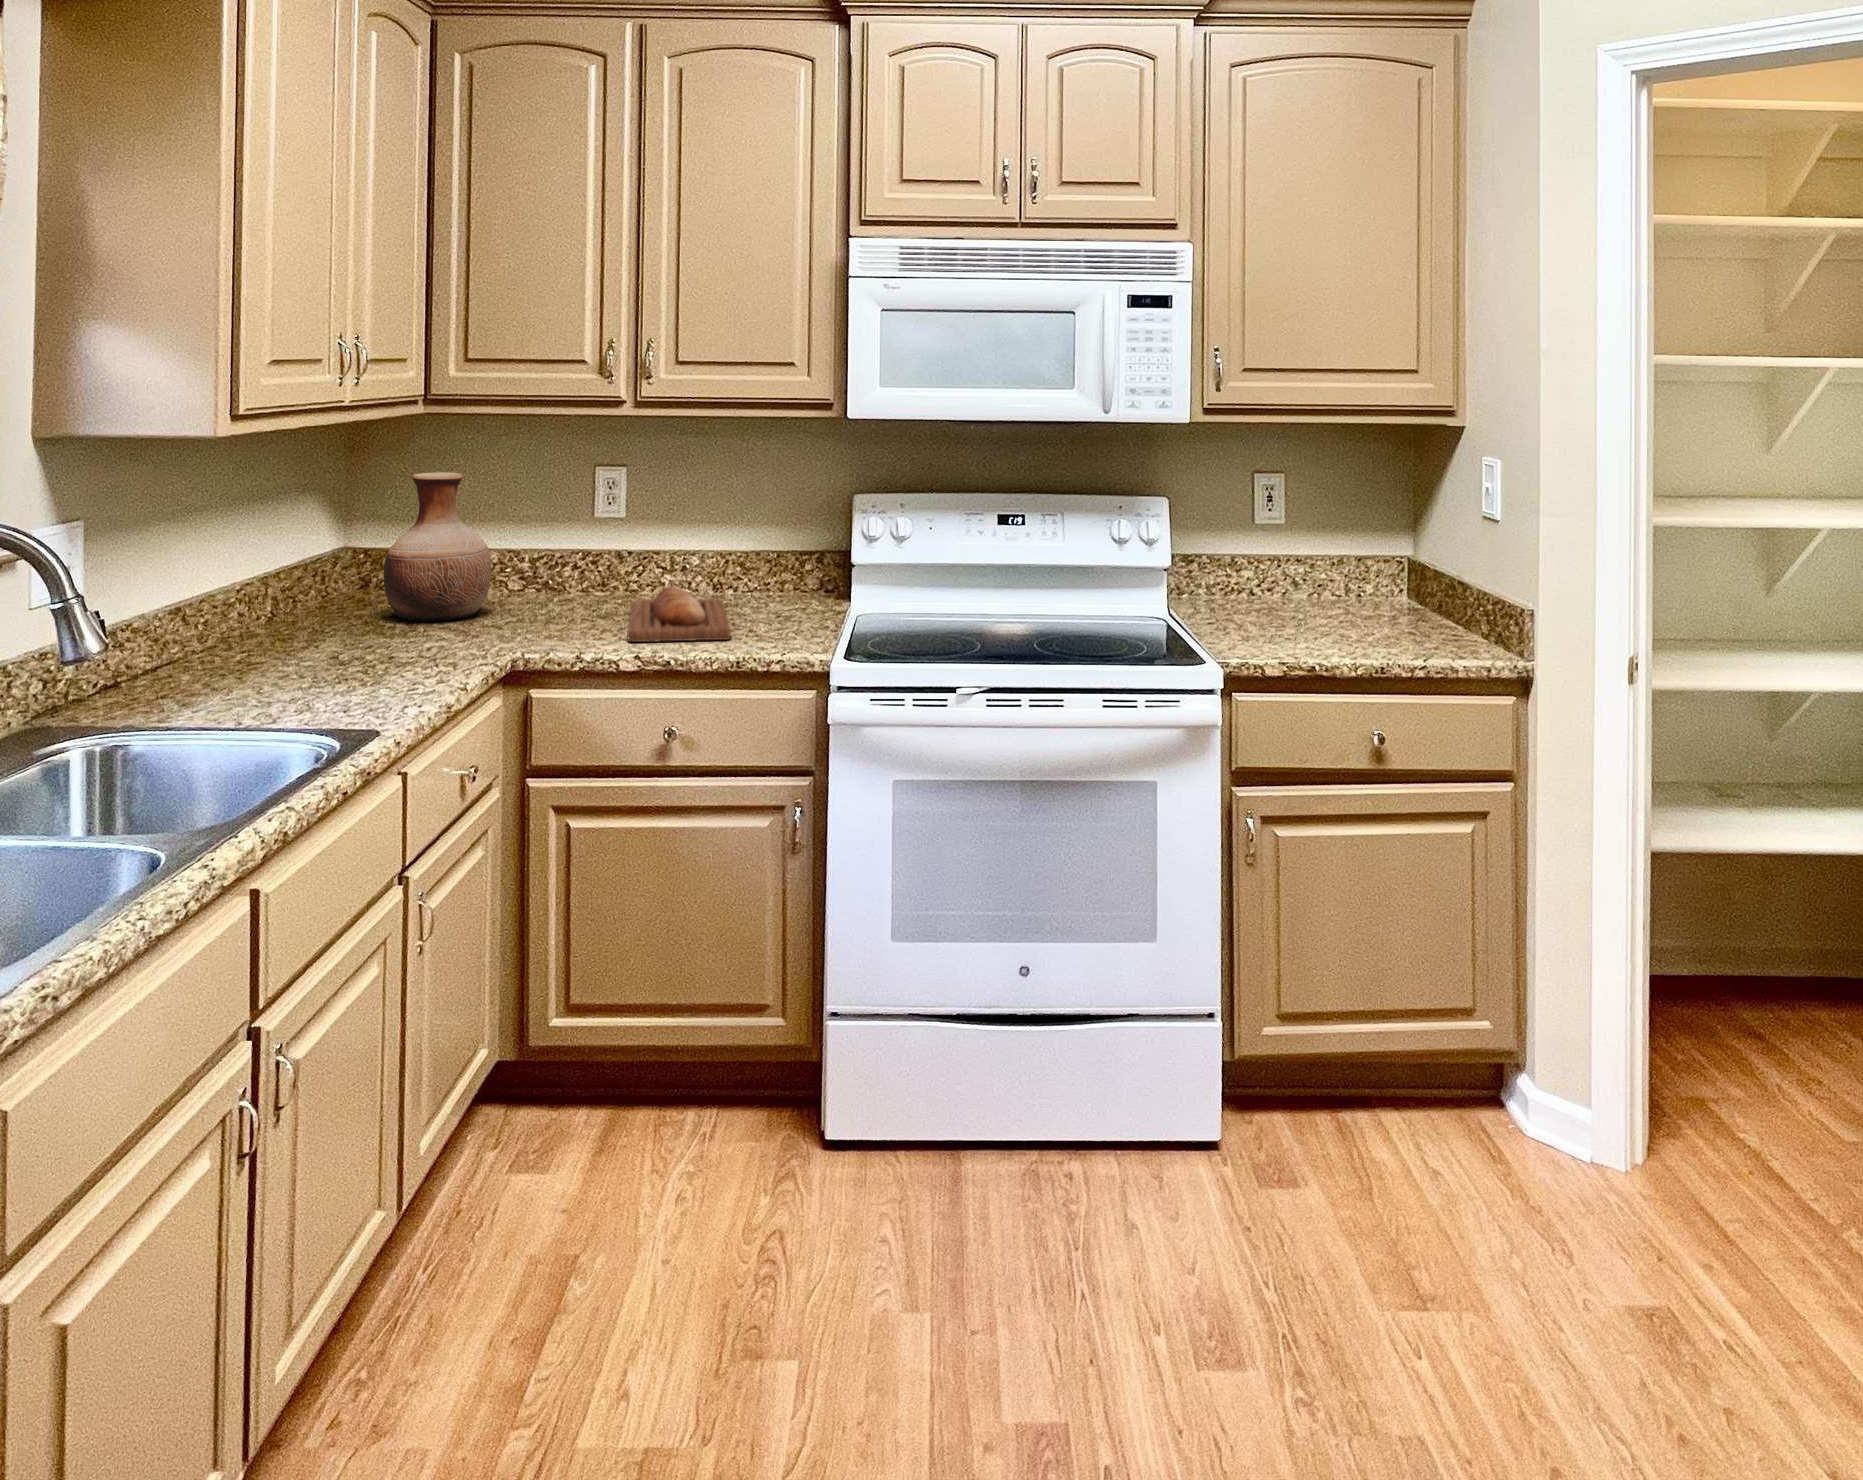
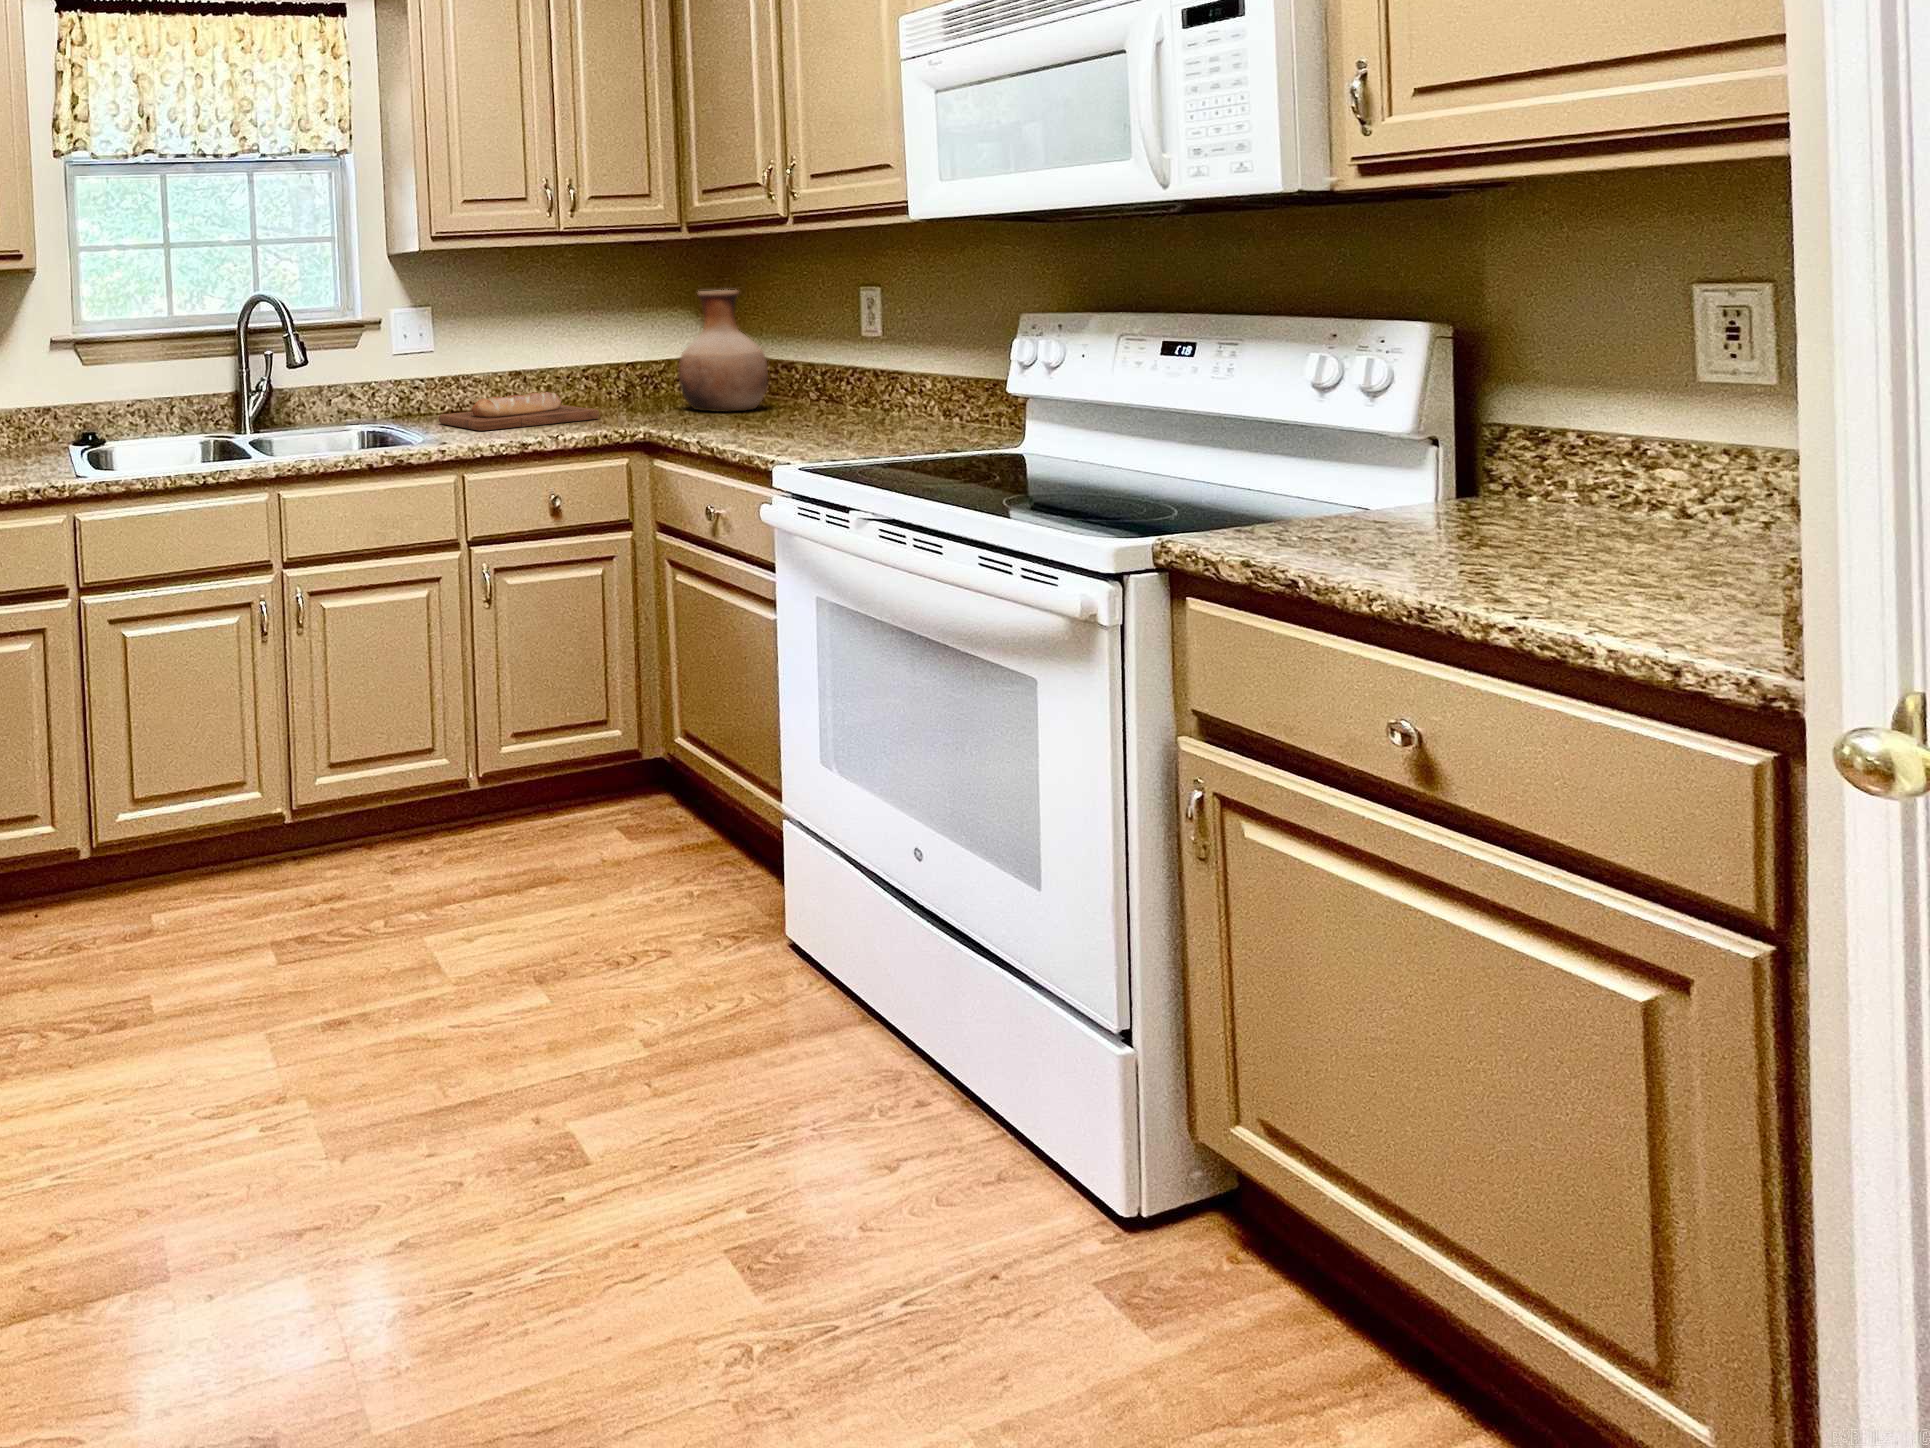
bread loaf: present [628,586,731,642] -> present [439,392,599,431]

